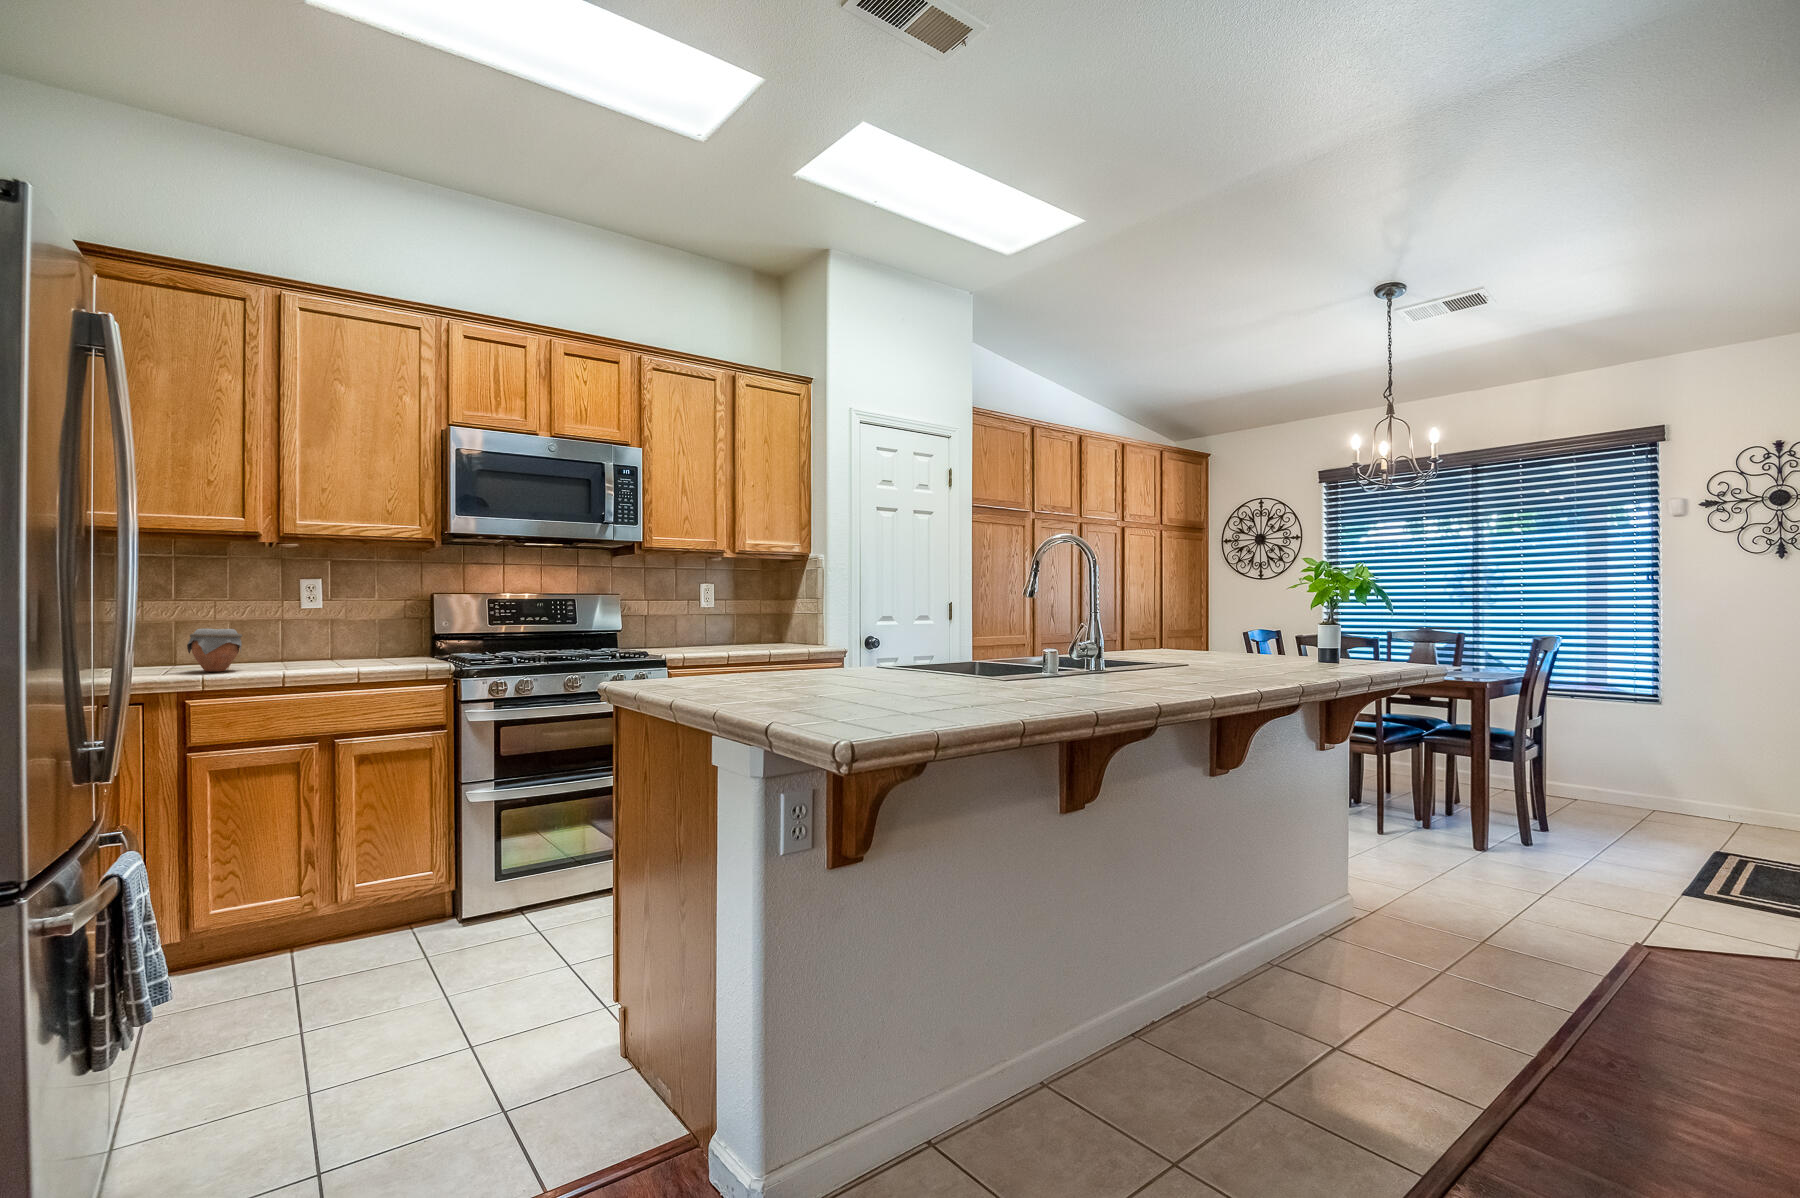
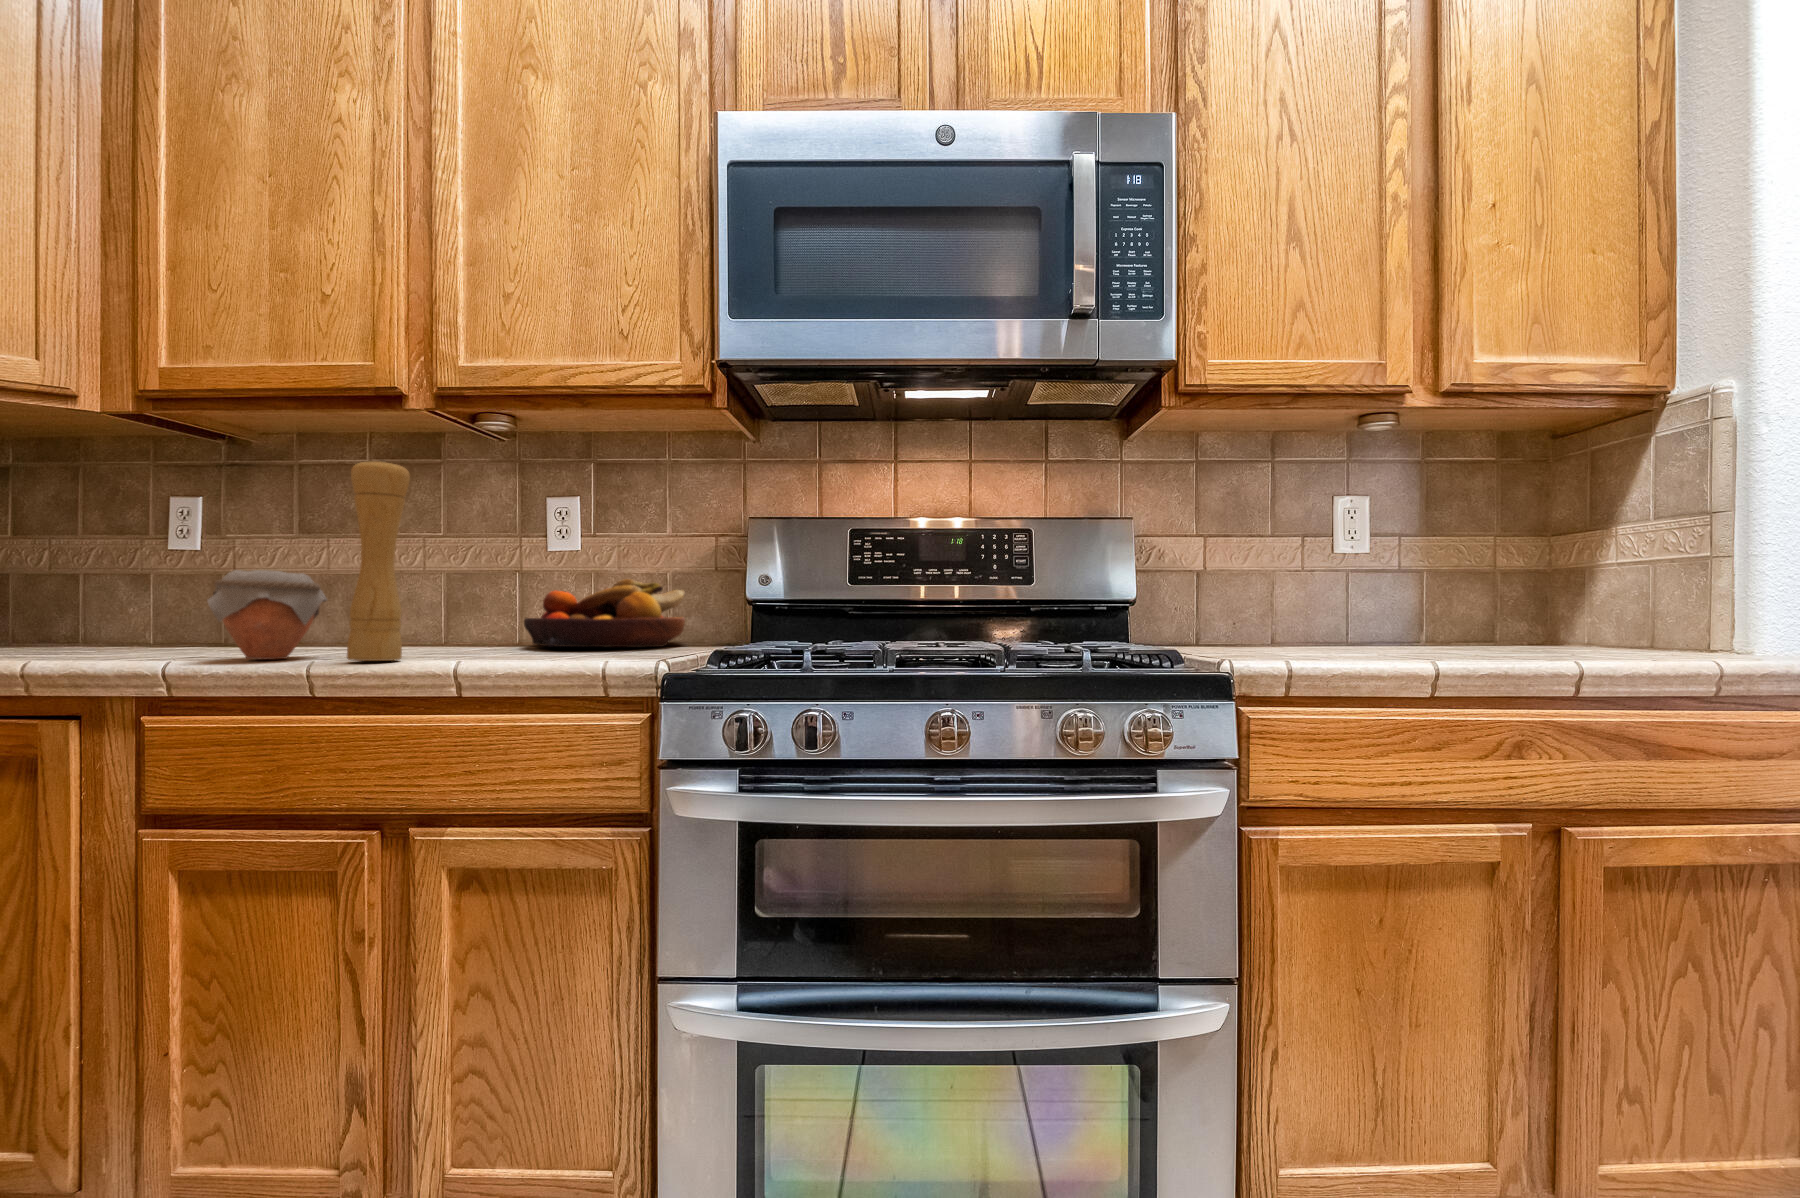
pepper mill: none [274,577,304,670] -> present [347,460,410,661]
fruit bowl: none [314,625,404,659] -> present [524,579,686,647]

